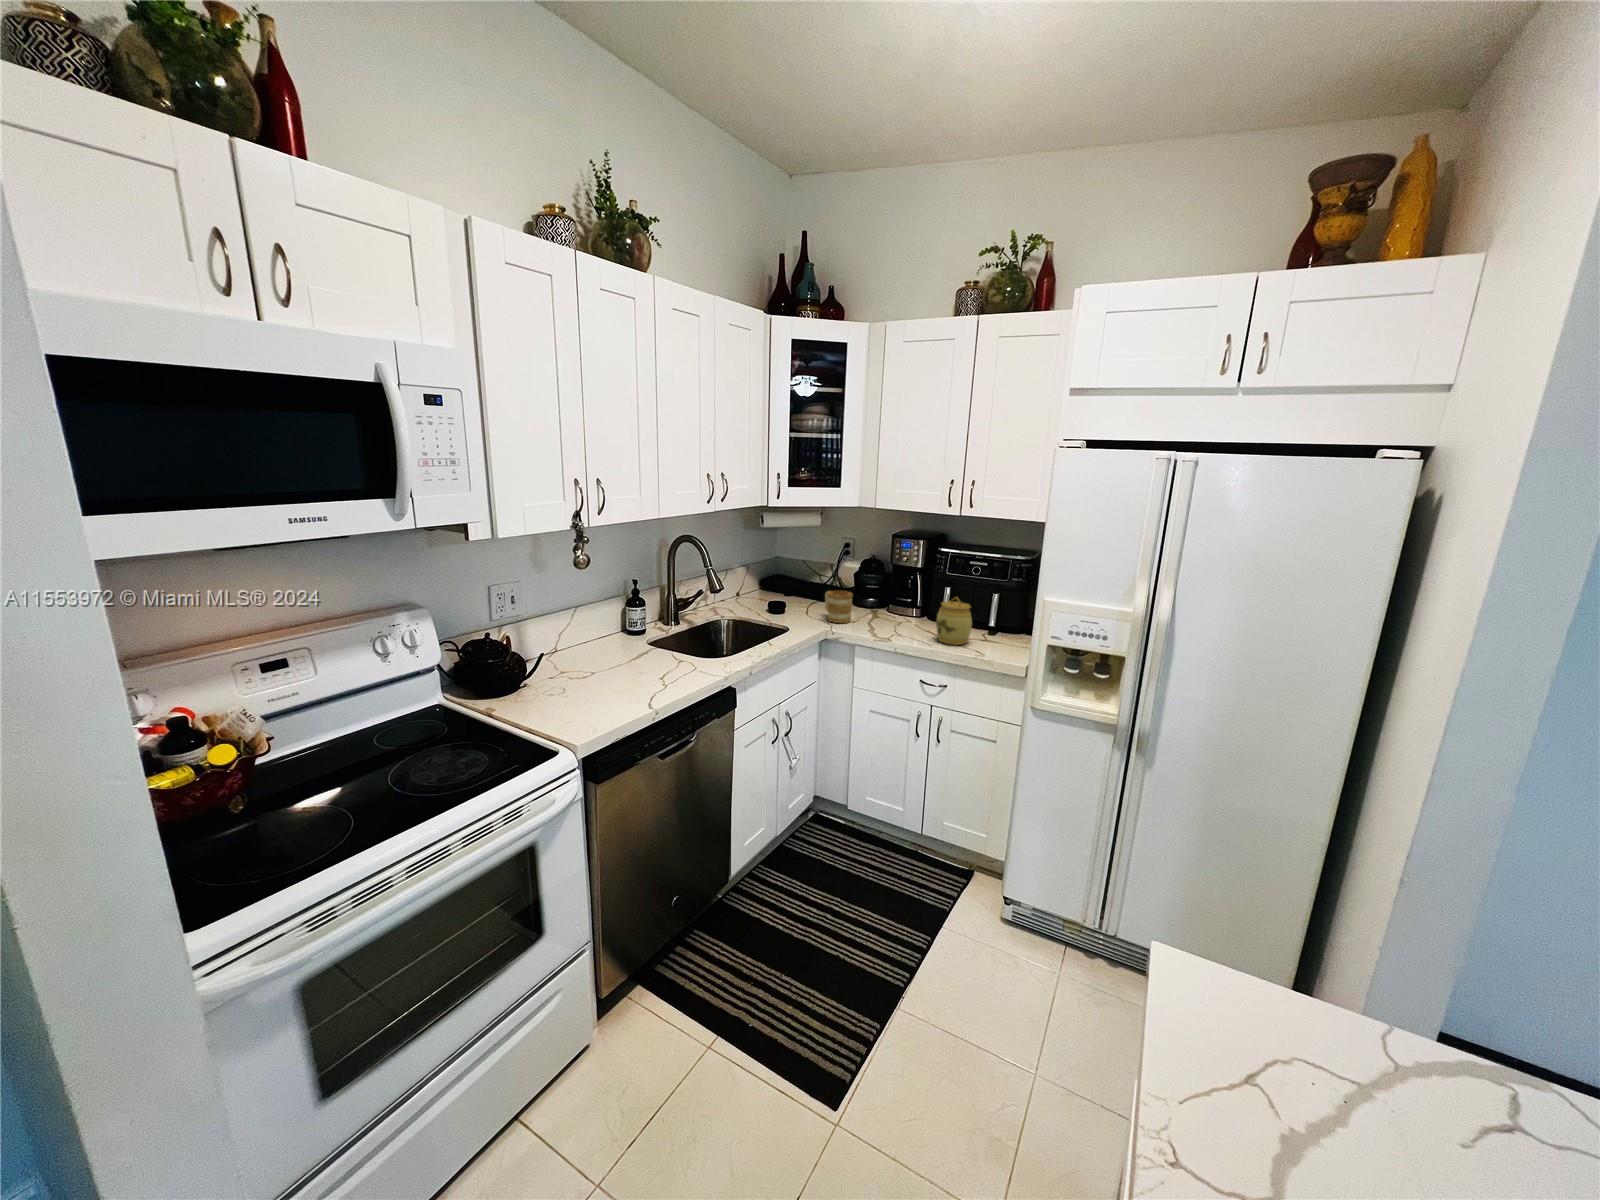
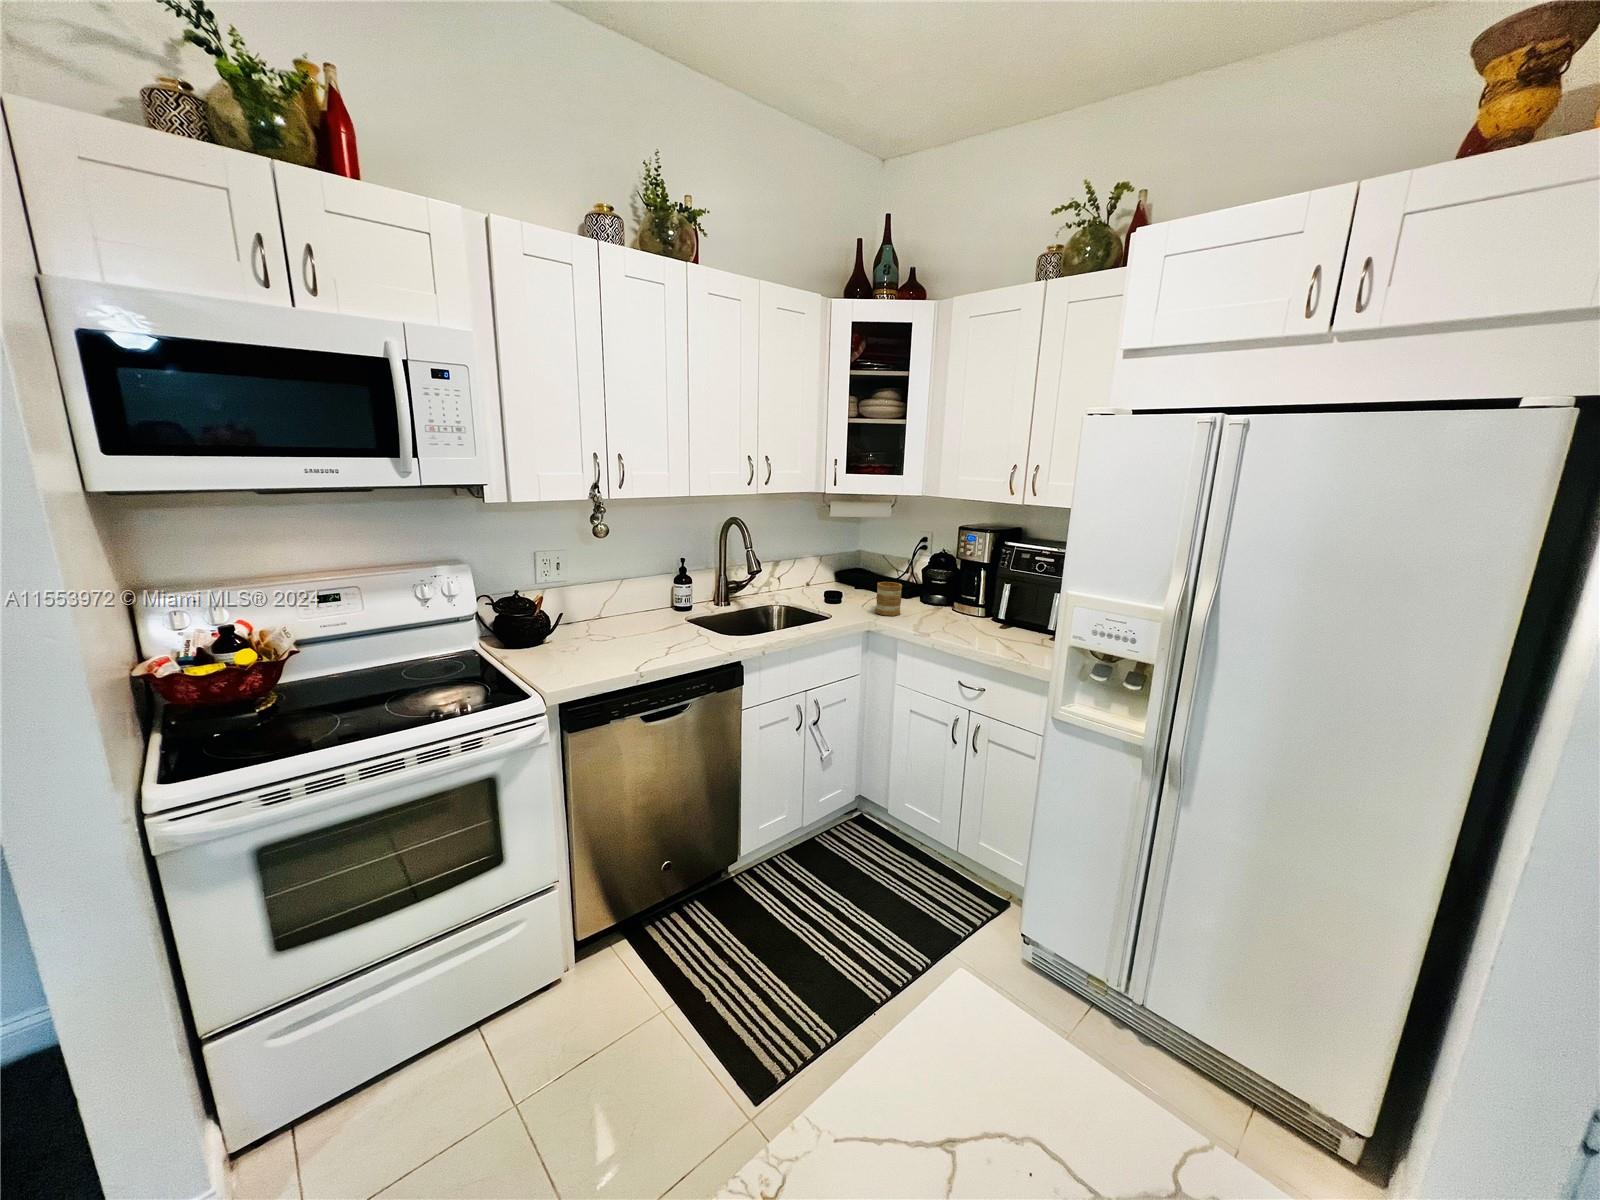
jar: present [936,597,972,645] -> none [980,592,1020,646]

